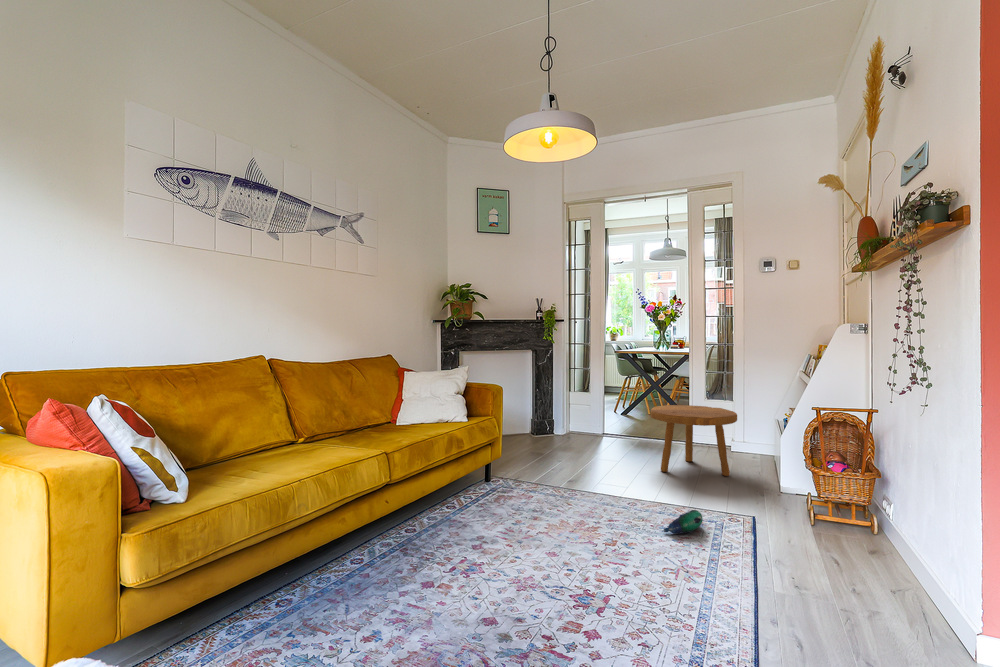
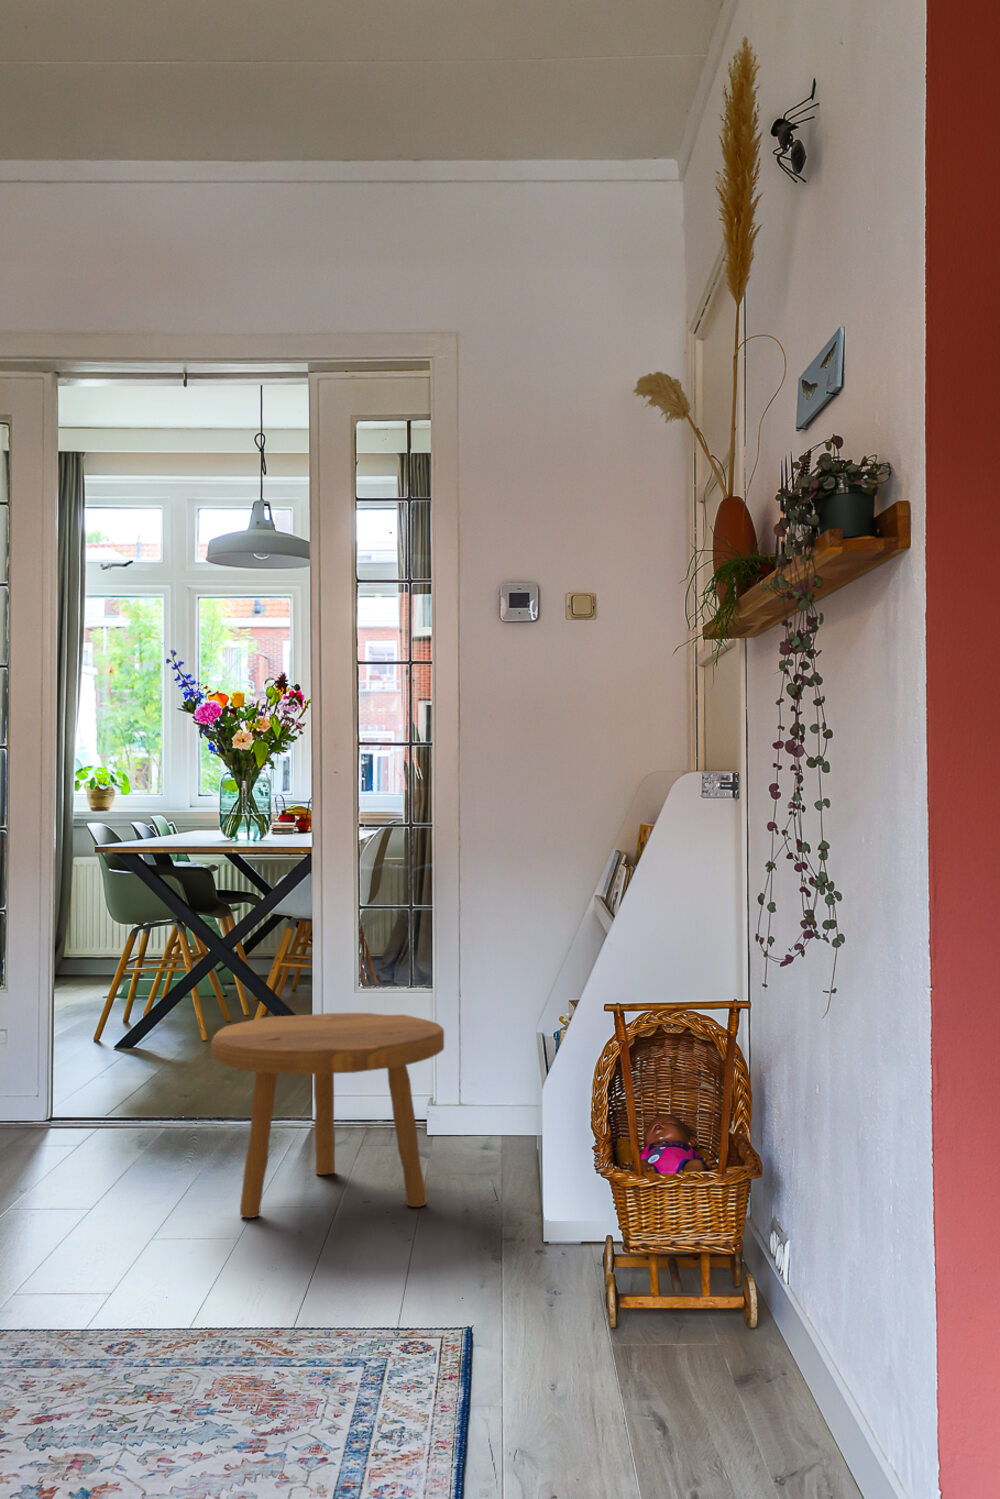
plush toy: present [663,510,703,534] -> none [210,1338,327,1425]

